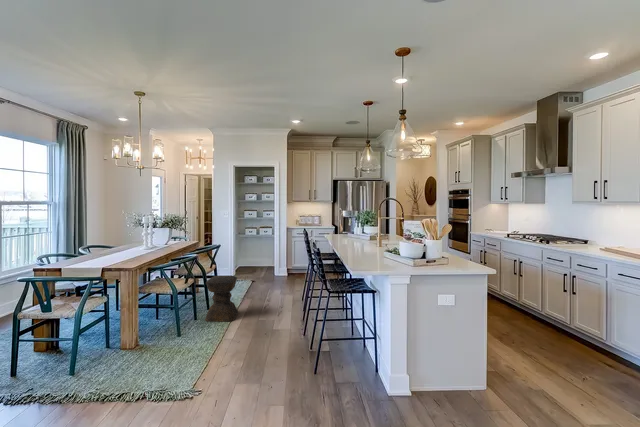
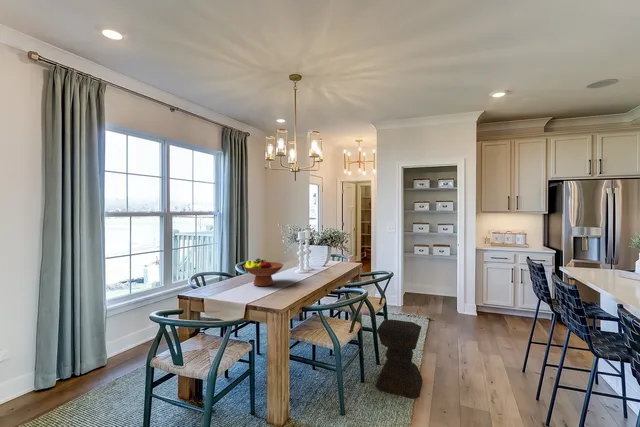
fruit bowl: none [94,237,131,258] -> present [243,258,283,286]

